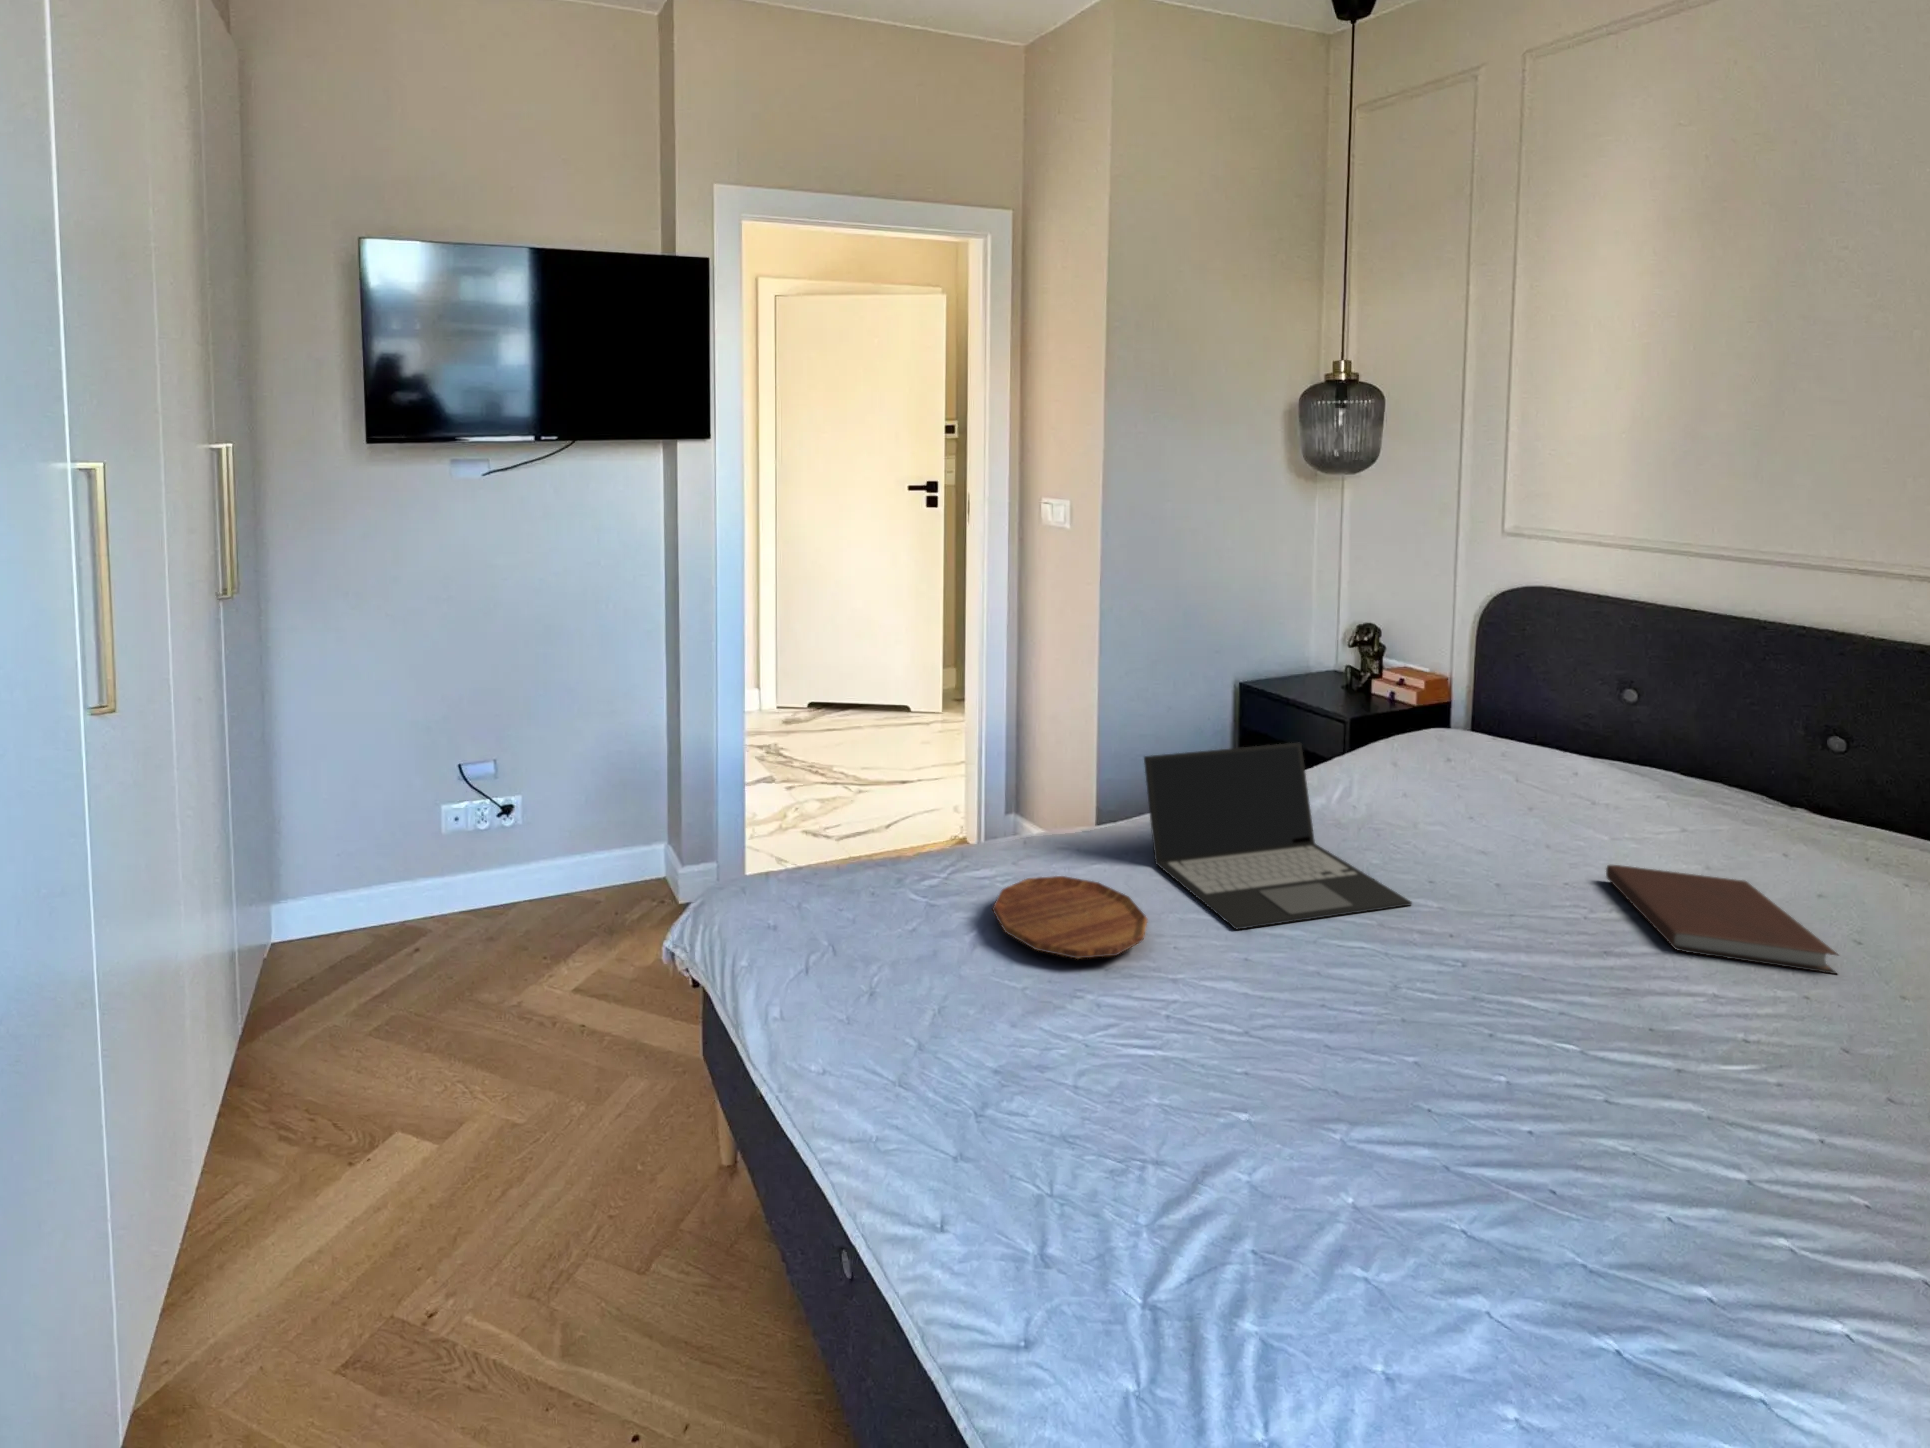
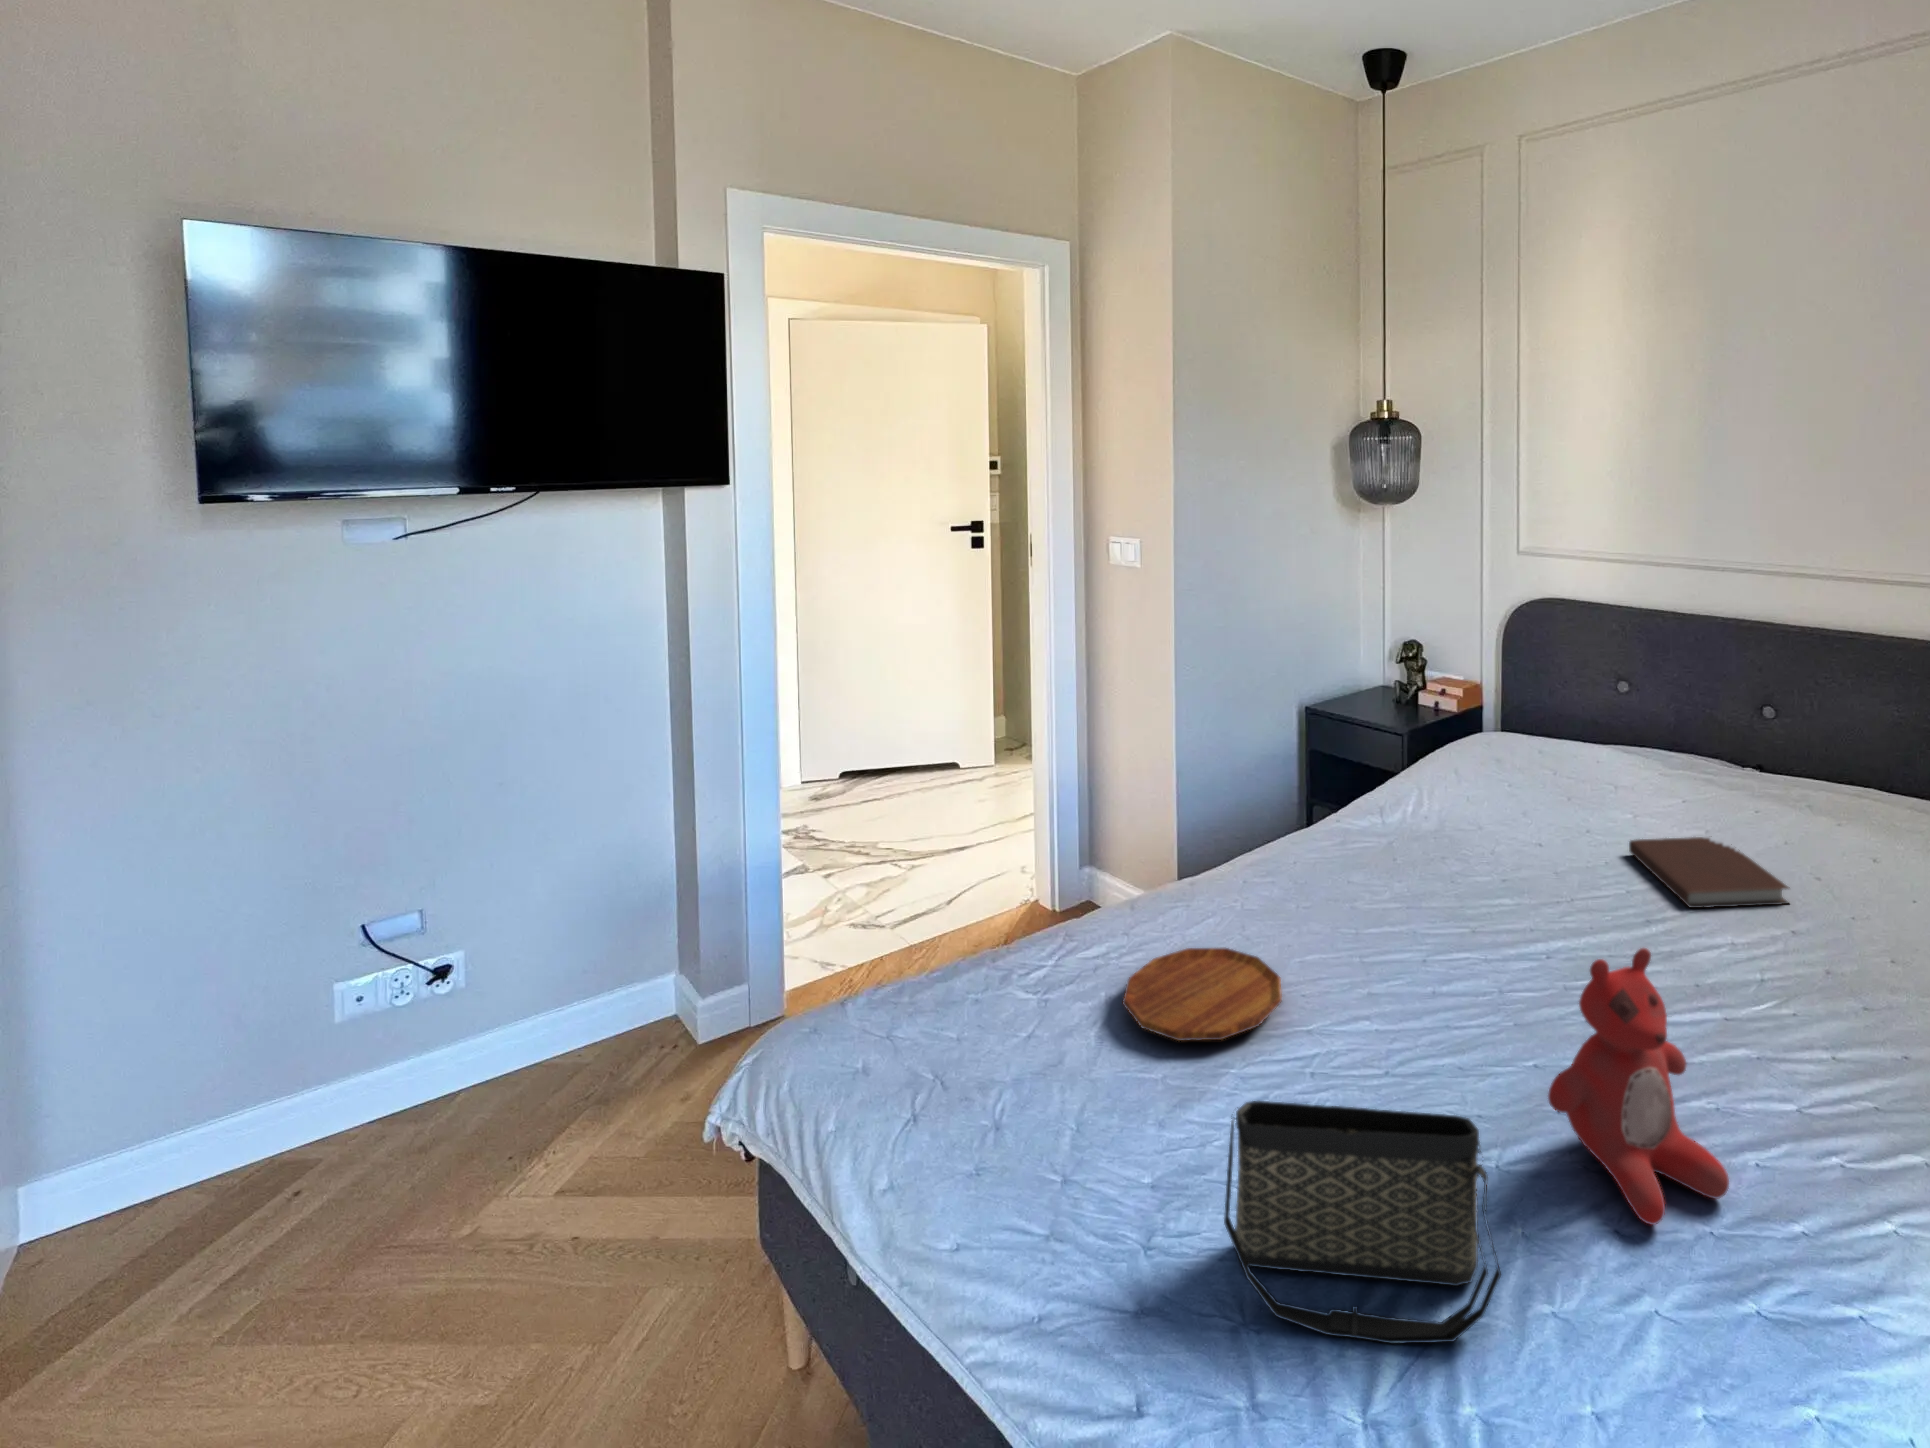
laptop: present [1144,743,1412,930] -> none [1256,769,1497,969]
stuffed bear: none [1404,949,1633,1245] -> present [1548,948,1729,1225]
handbag: none [1035,998,1307,1270] -> present [1224,1101,1501,1344]

